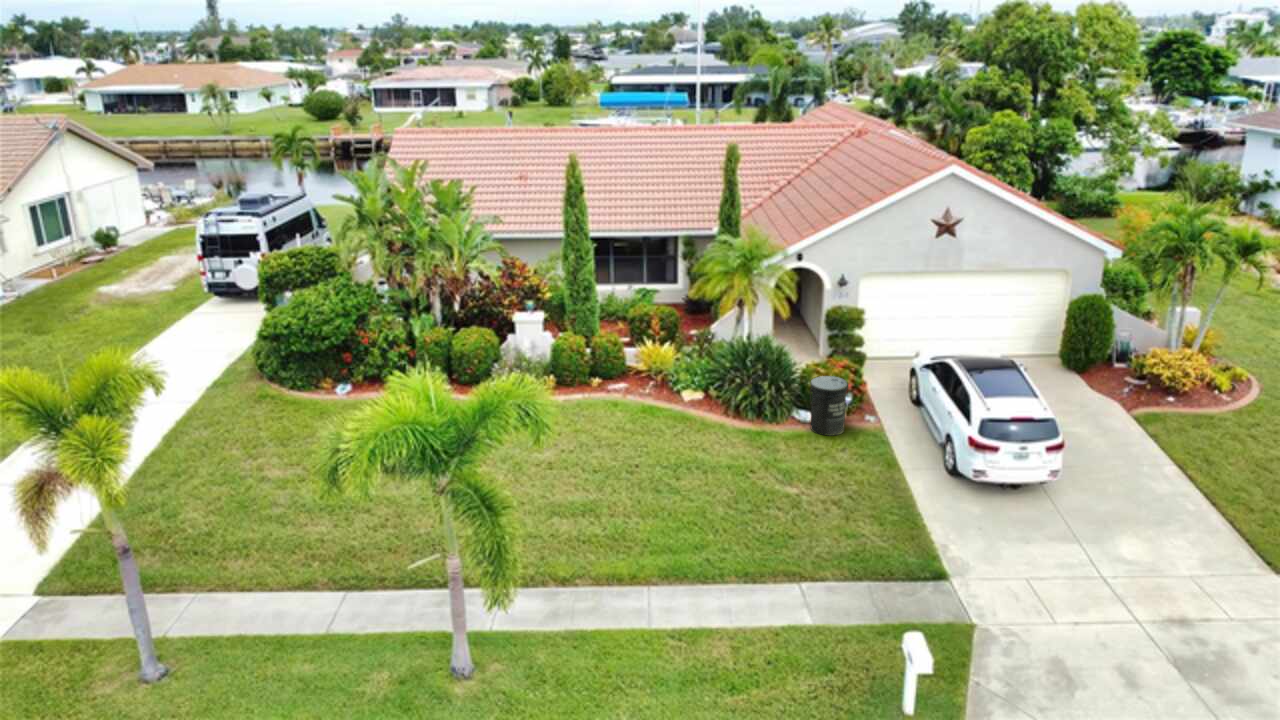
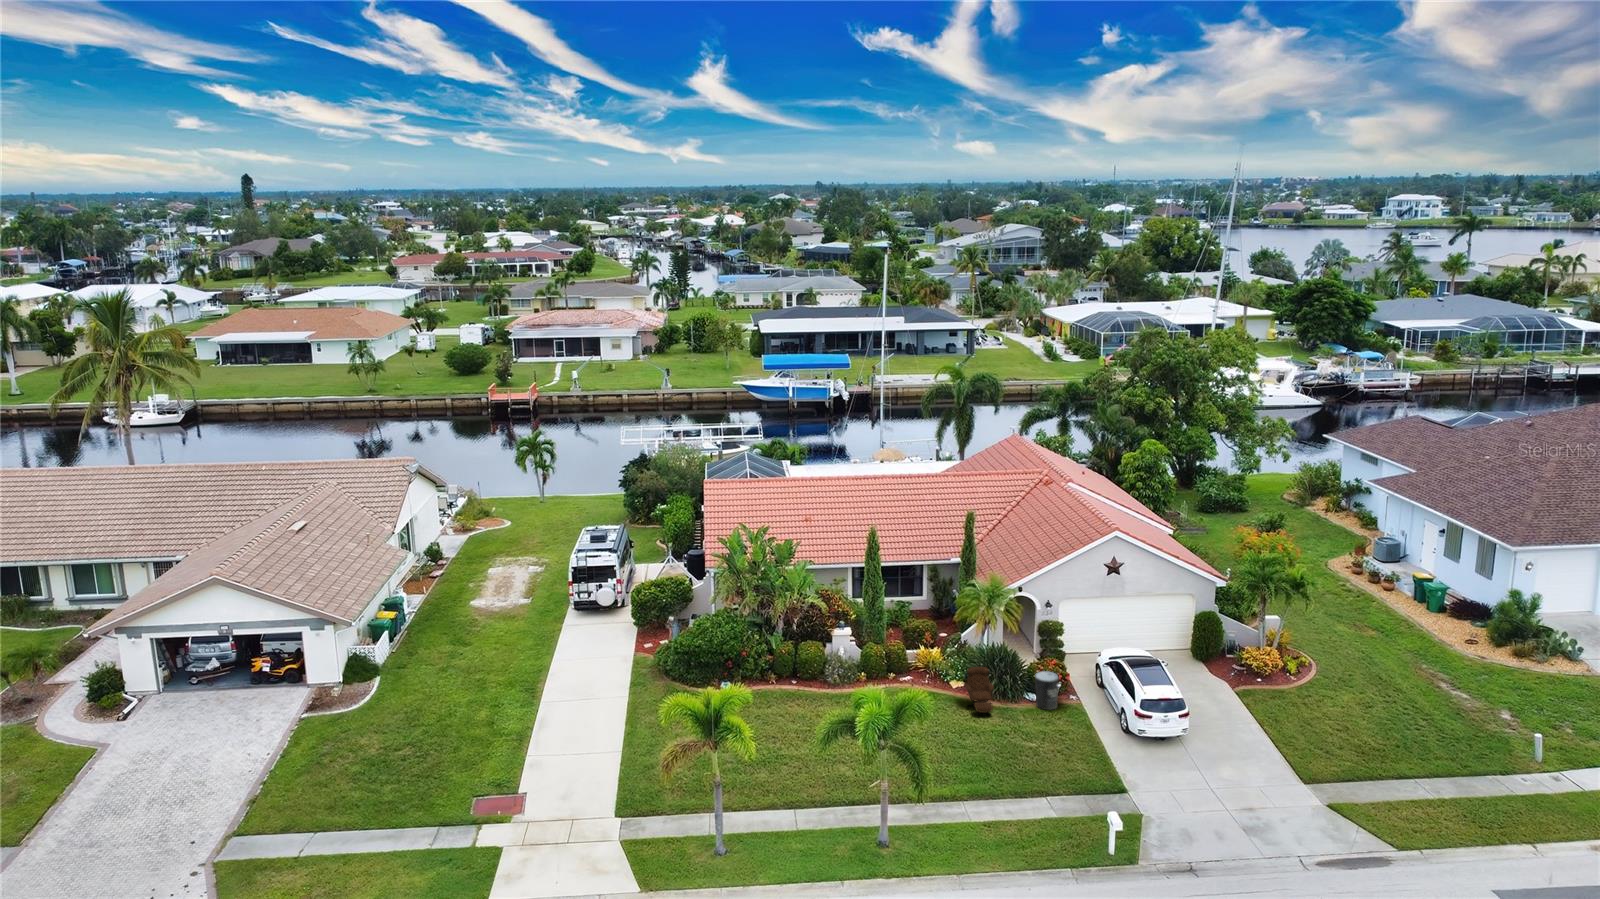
lounge chair: none [699,367,745,445] -> present [965,667,994,715]

